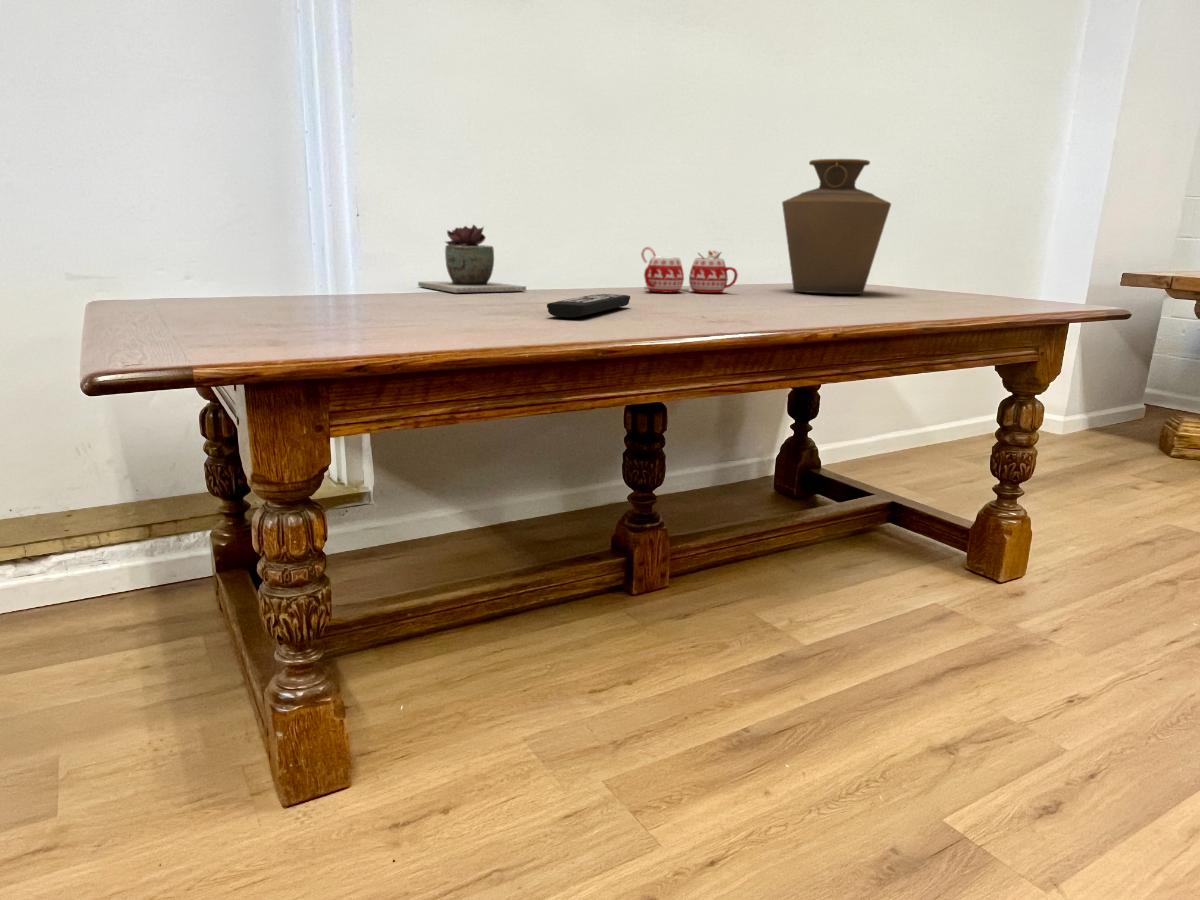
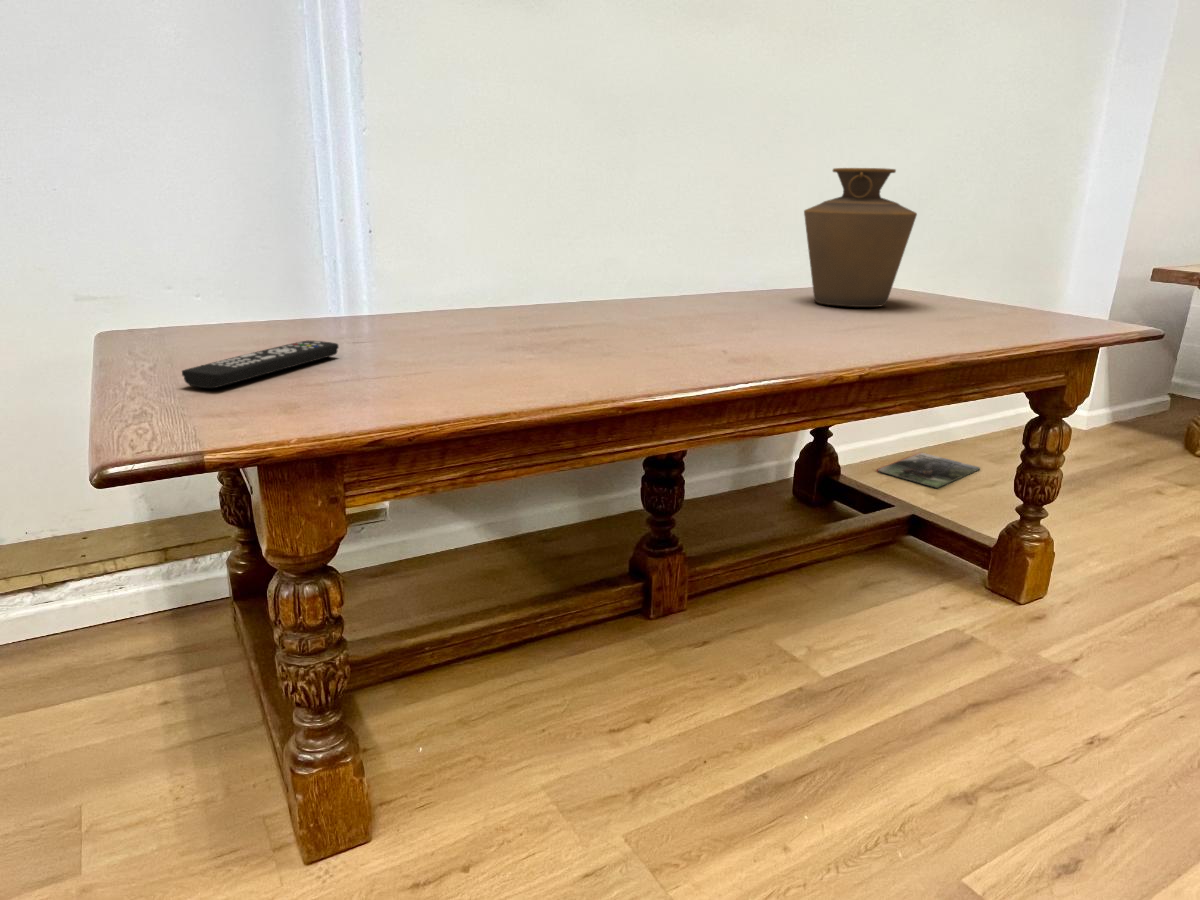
succulent plant: present [418,225,526,293] -> none [431,239,542,313]
mug: present [641,247,738,293] -> none [659,259,757,307]
remote control: present [547,294,630,318] -> present [182,341,339,388]
magazine: none [859,455,961,485] -> present [877,452,980,488]

